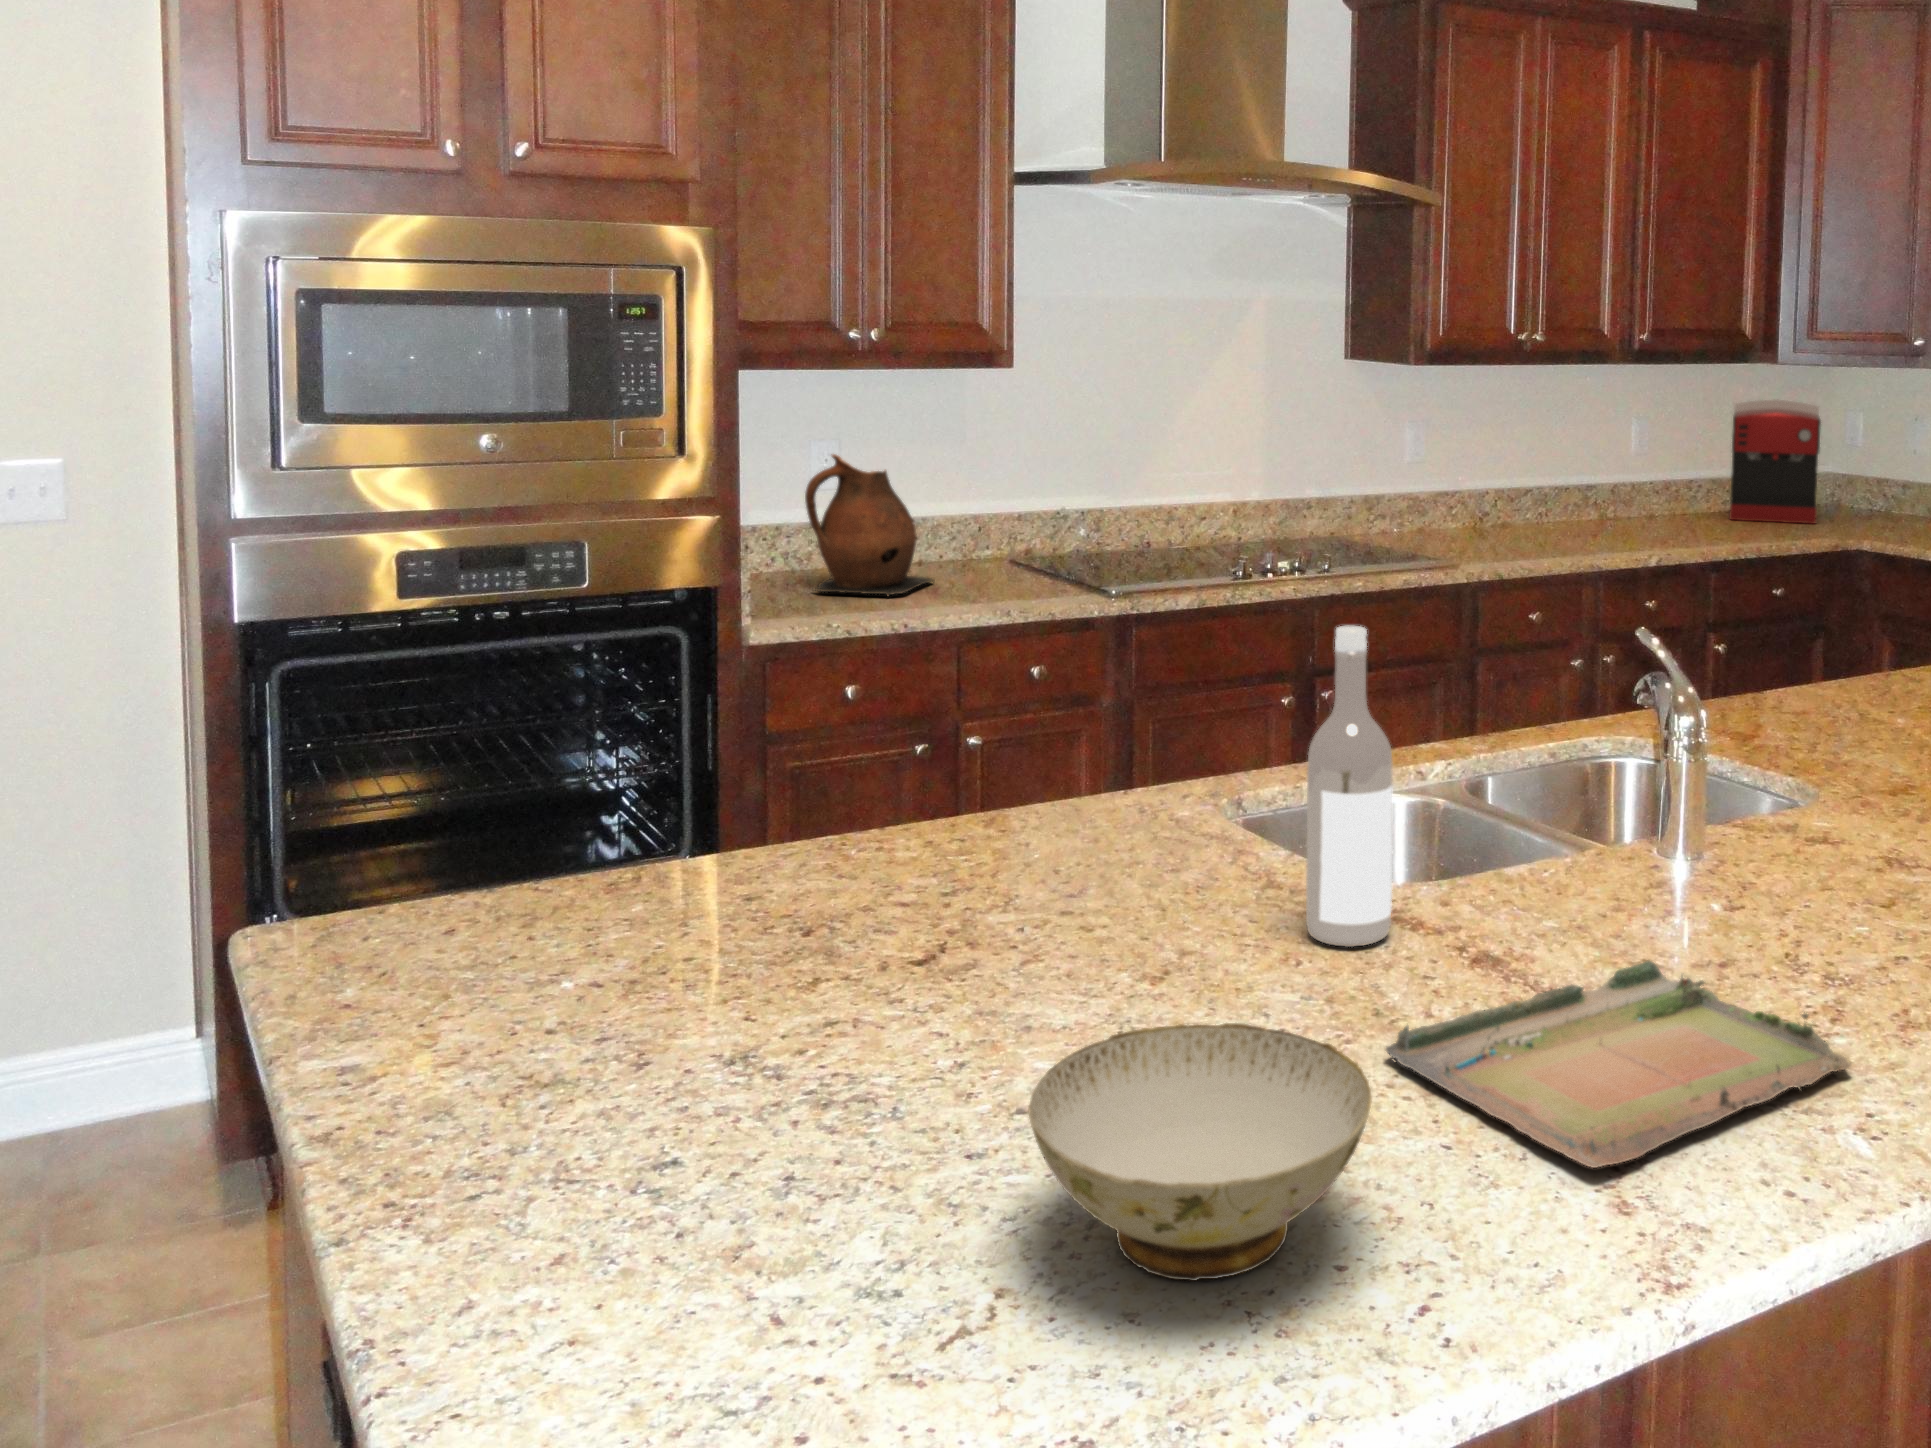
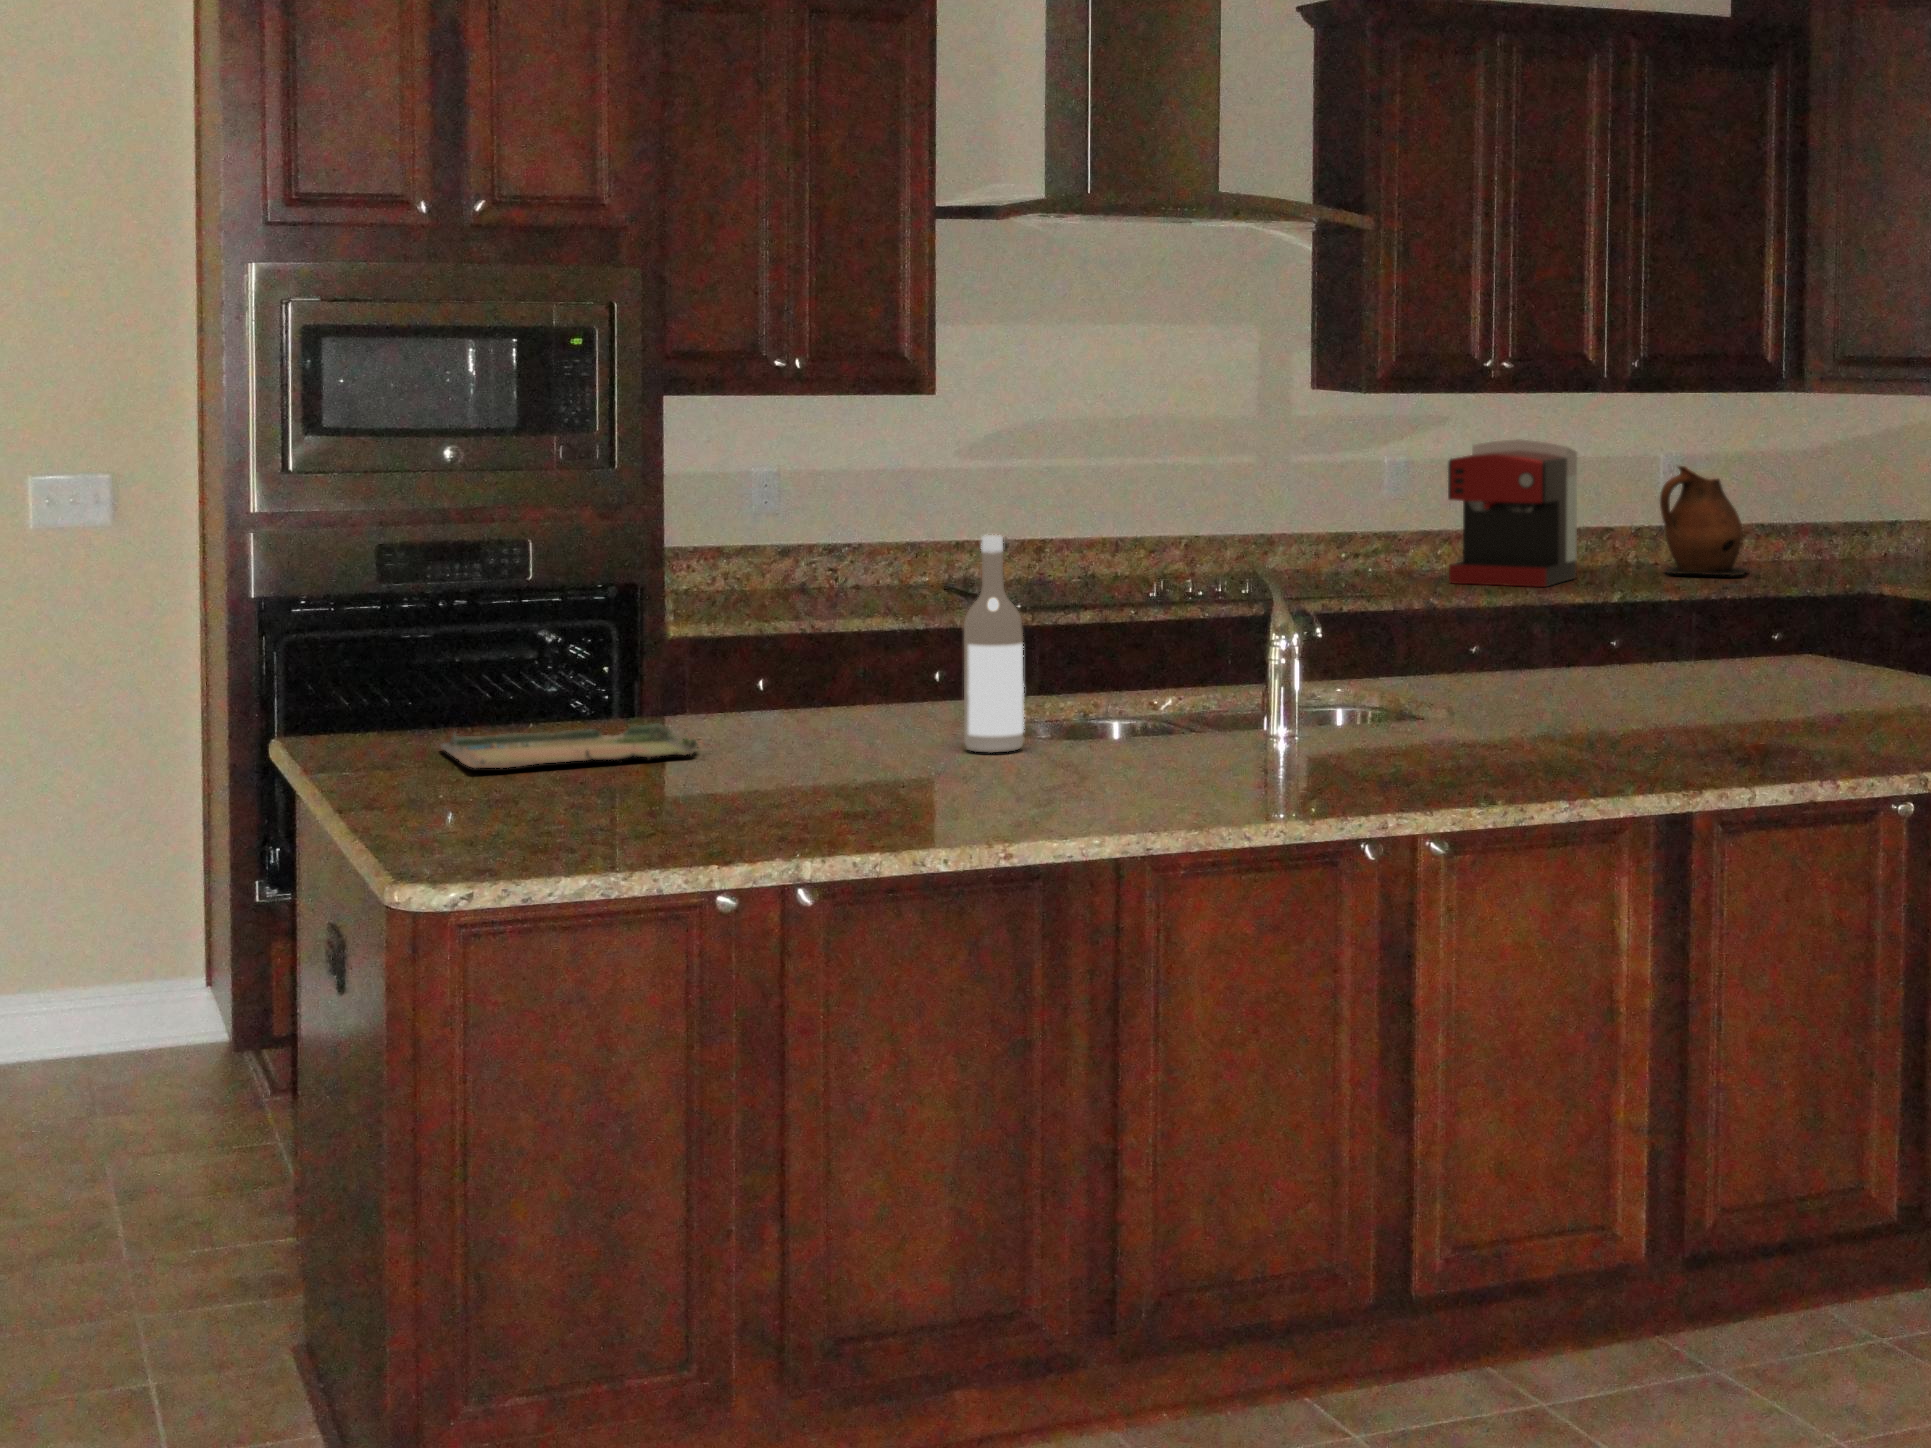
coffee maker: present [1729,399,1821,524] -> present [1448,439,1577,587]
ceramic pitcher: present [805,454,934,596] -> present [1660,466,1749,576]
tray: present [1386,961,1851,1168] -> present [441,723,698,768]
ceramic bowl: present [1029,1023,1371,1281] -> none [695,725,884,826]

